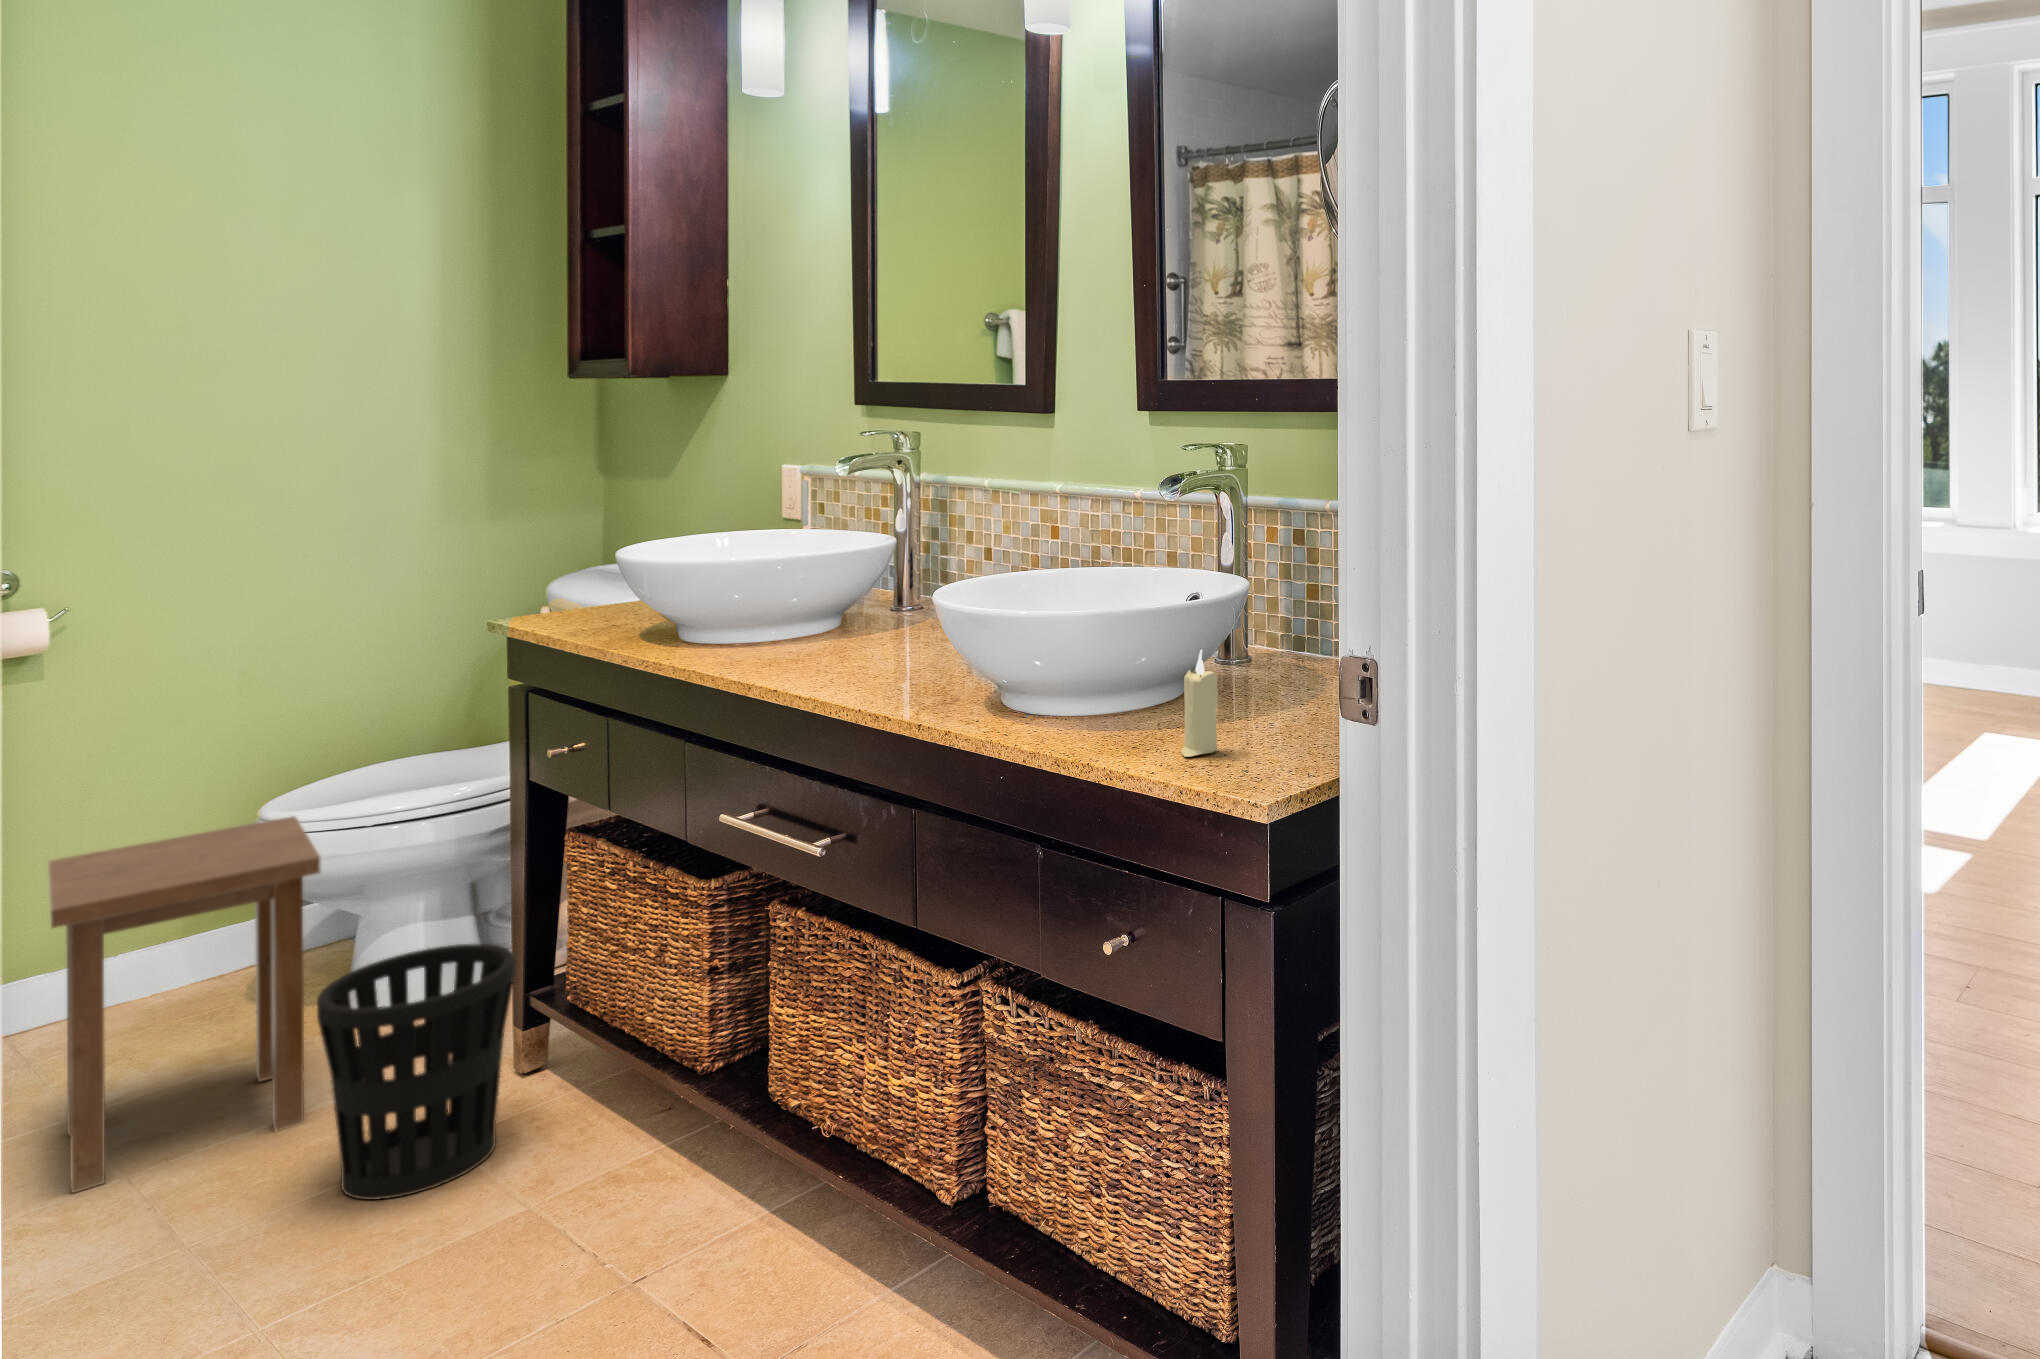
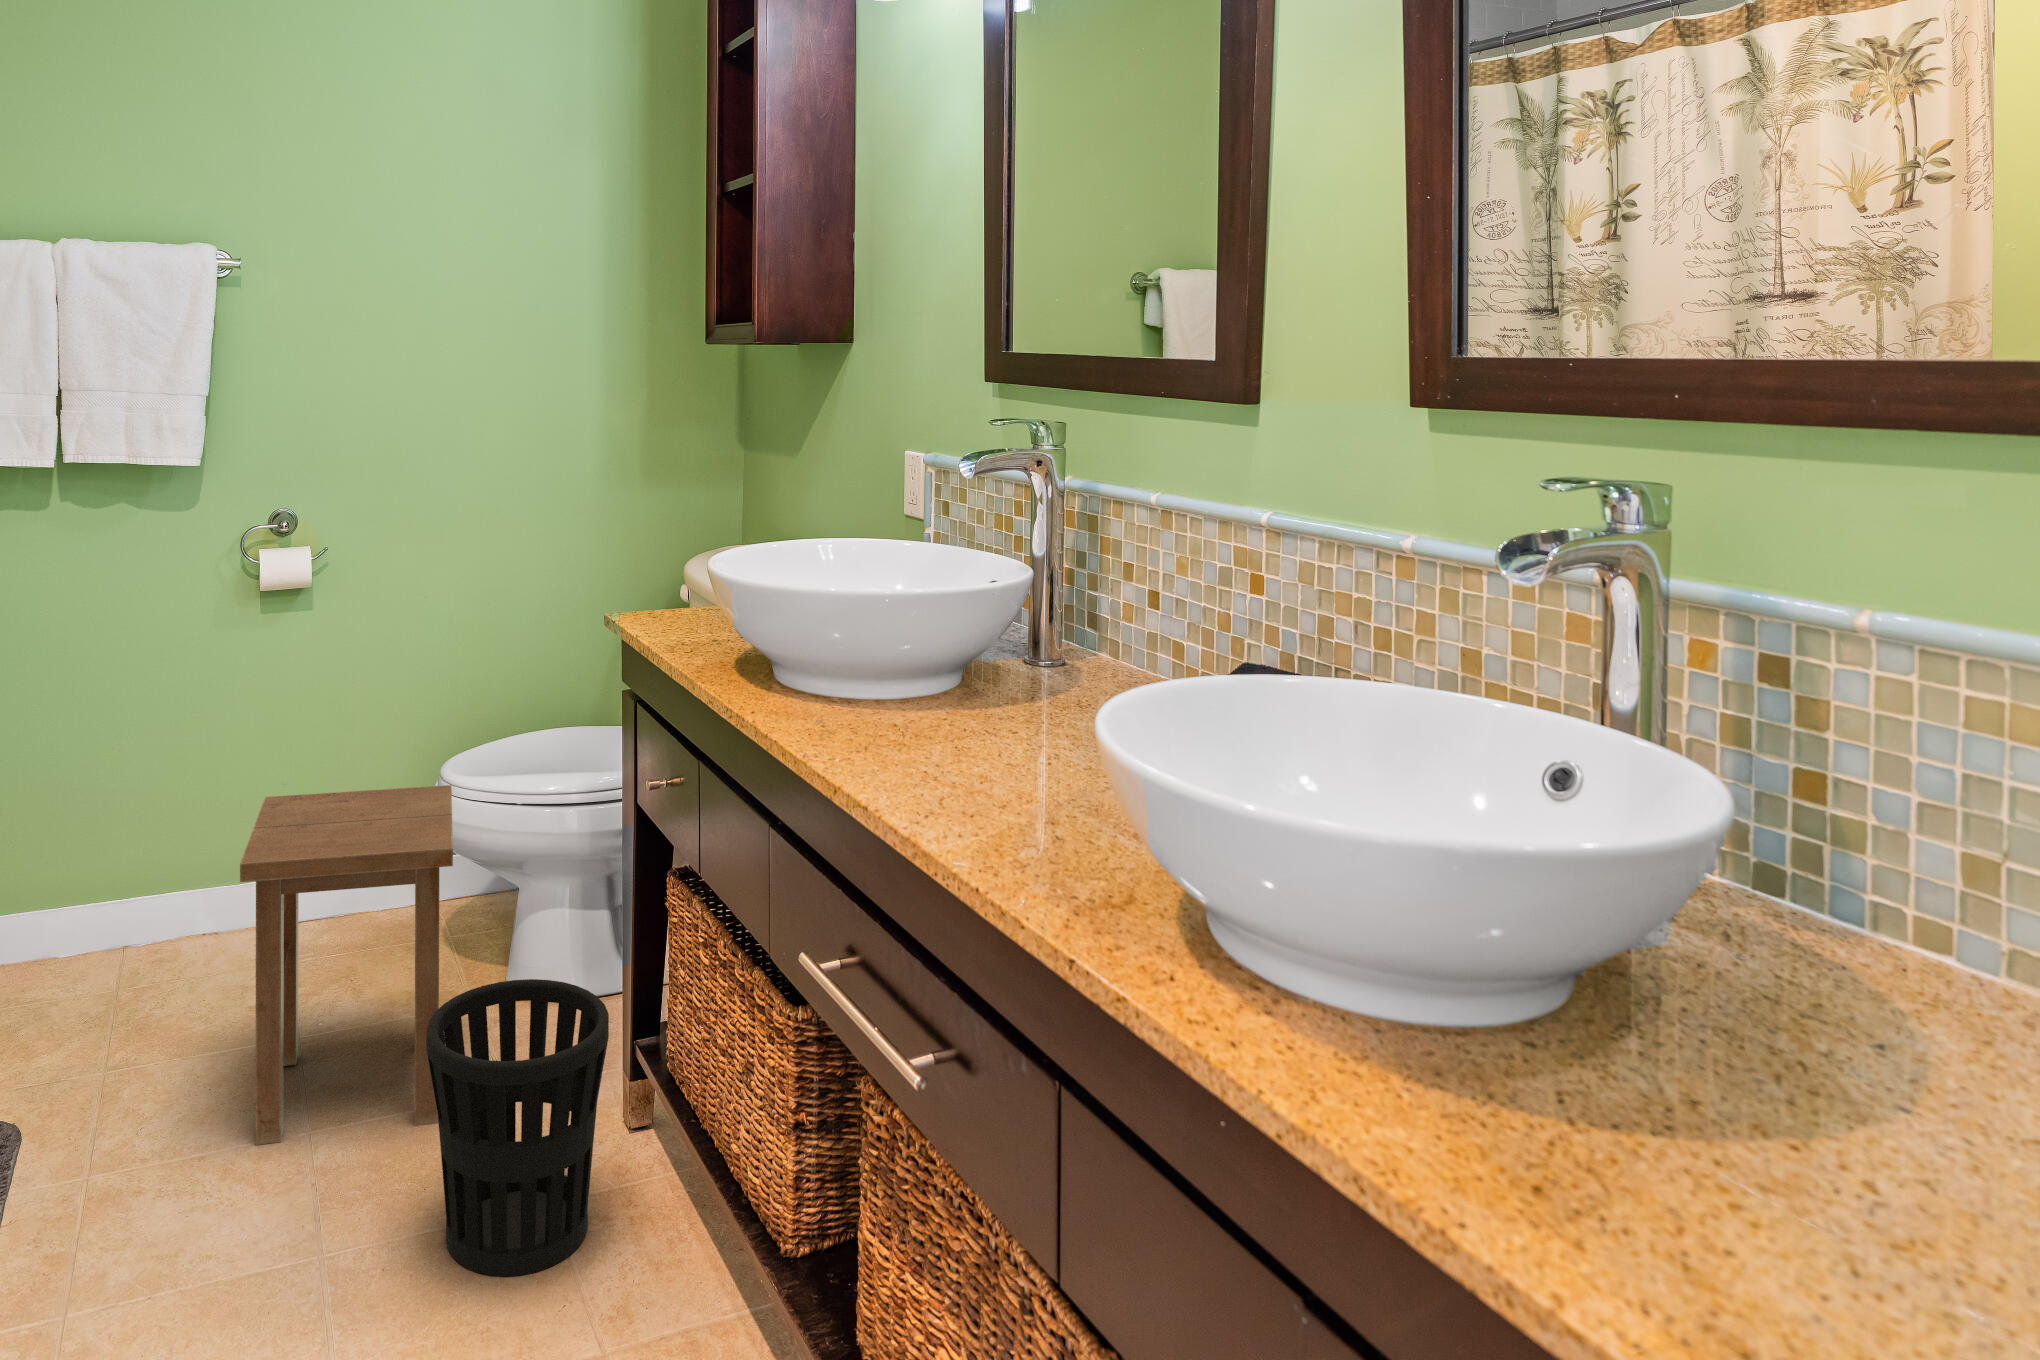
candle: present [1181,650,1218,757] -> none [1642,1008,1739,1255]

